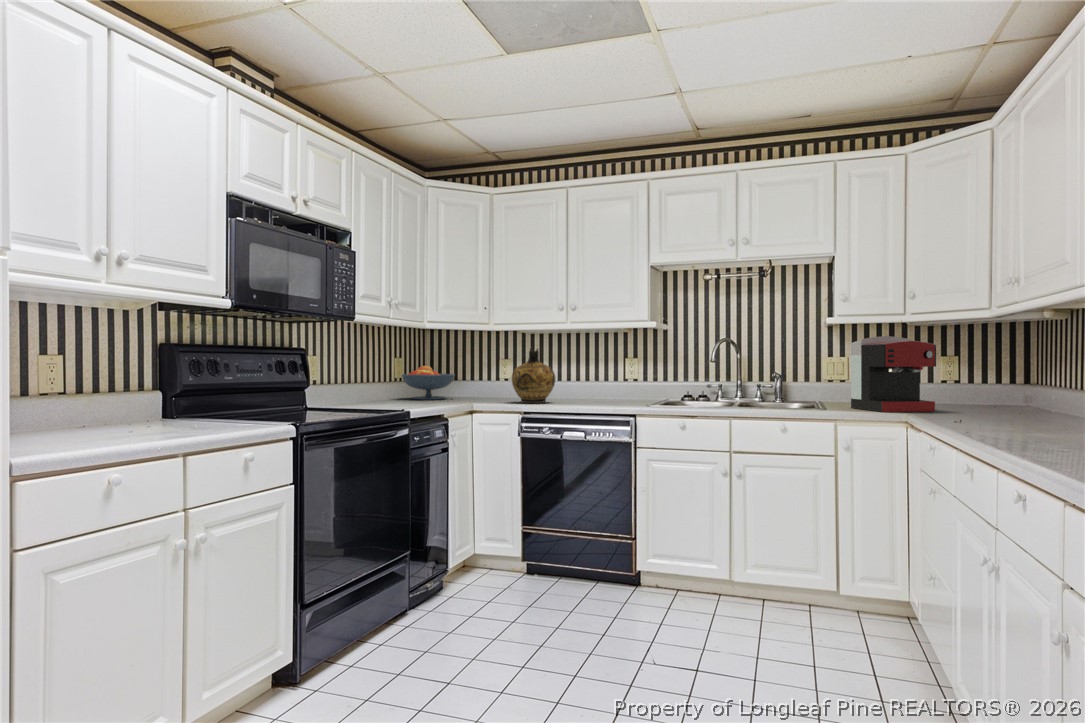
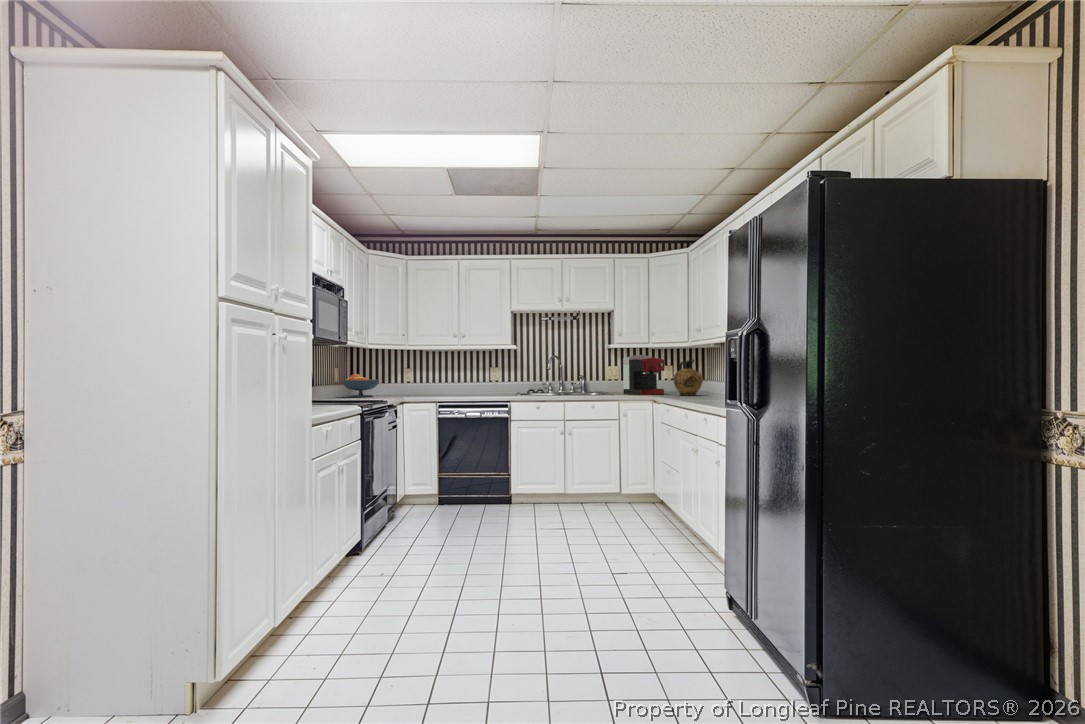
ceramic jug: present [512,348,555,403] -> present [673,360,703,396]

